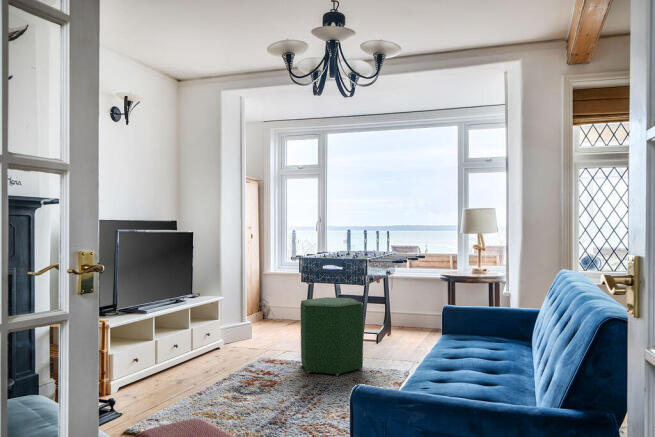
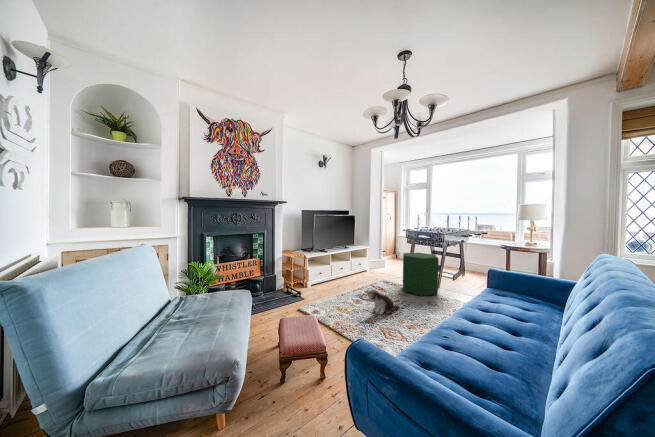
plush toy: none [257,373,311,417] -> present [366,290,399,314]

